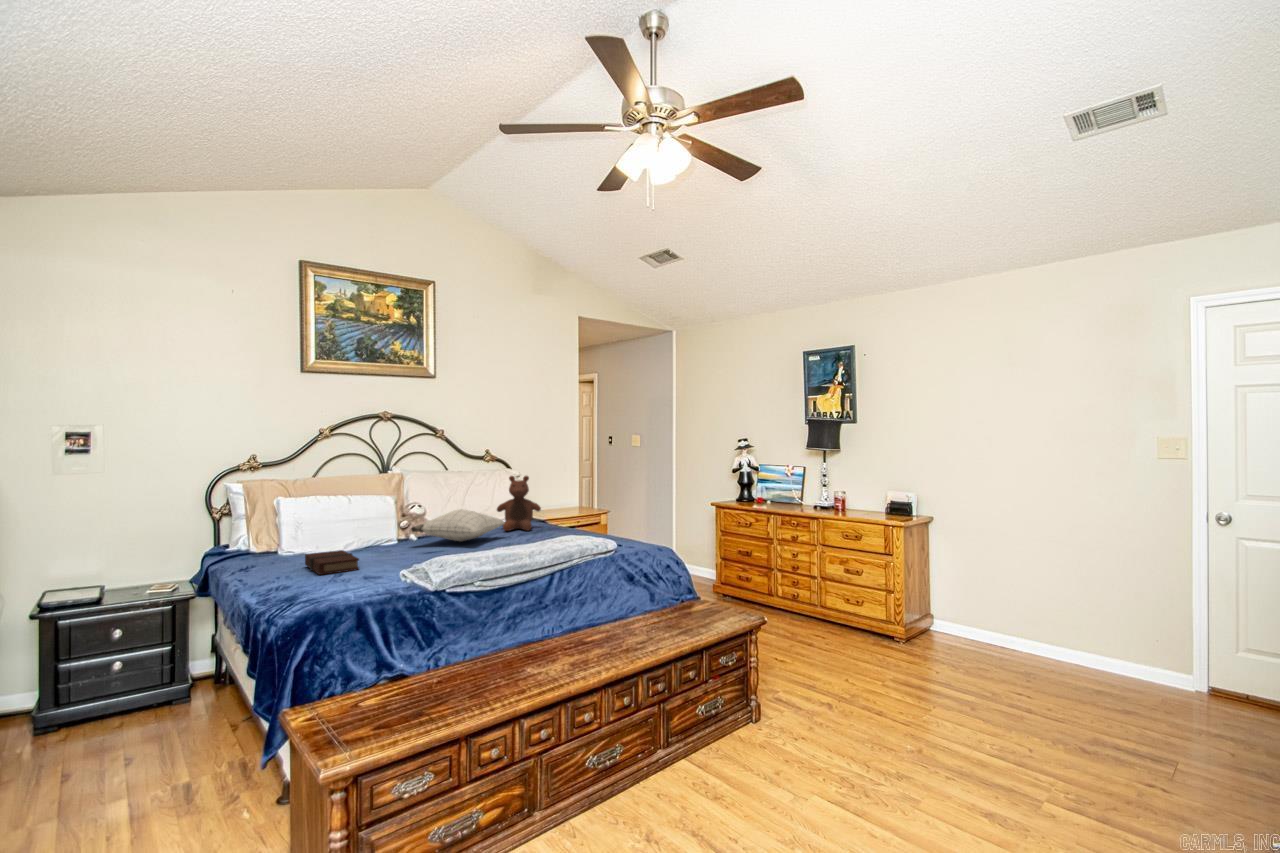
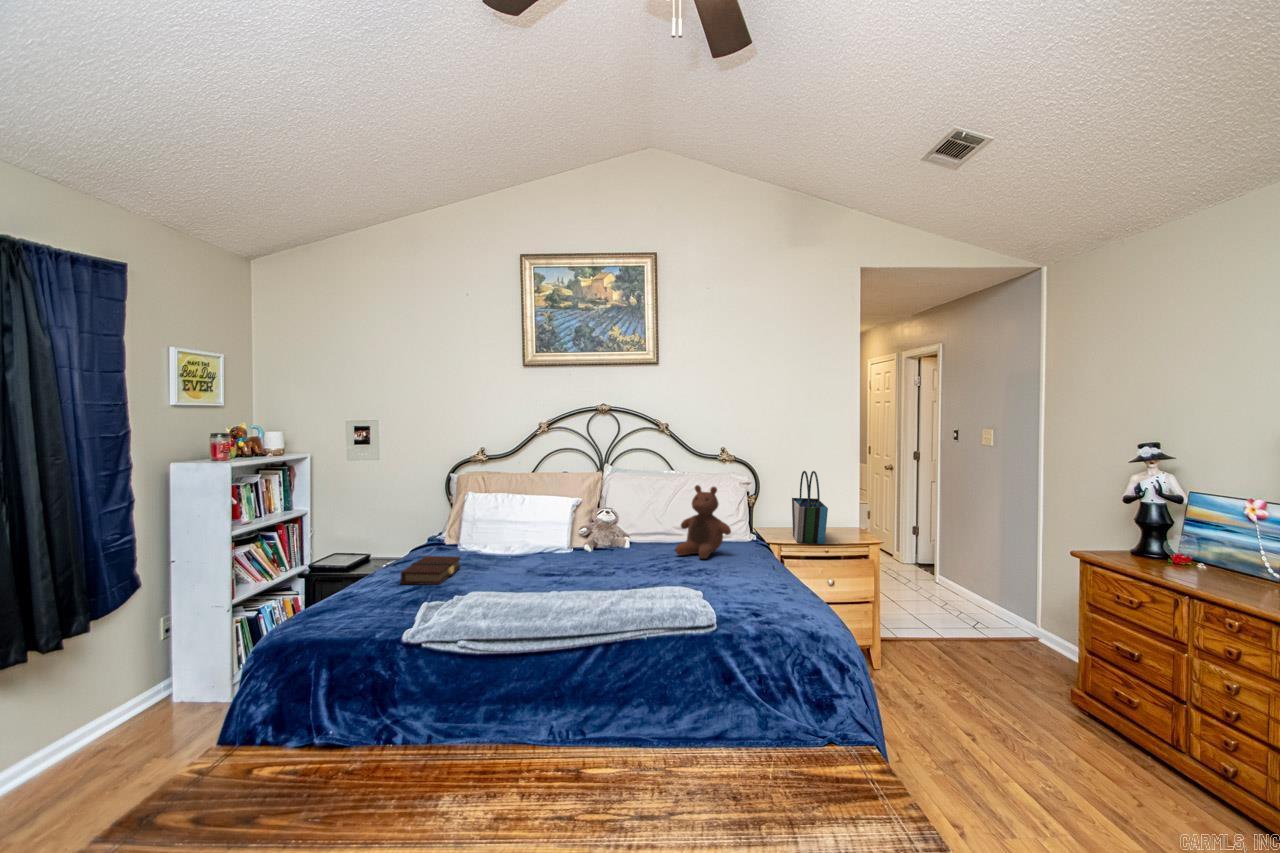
tote bag: none [549,464,588,517] -> present [792,471,828,544]
pillow: present [411,509,505,542] -> none [548,524,659,563]

